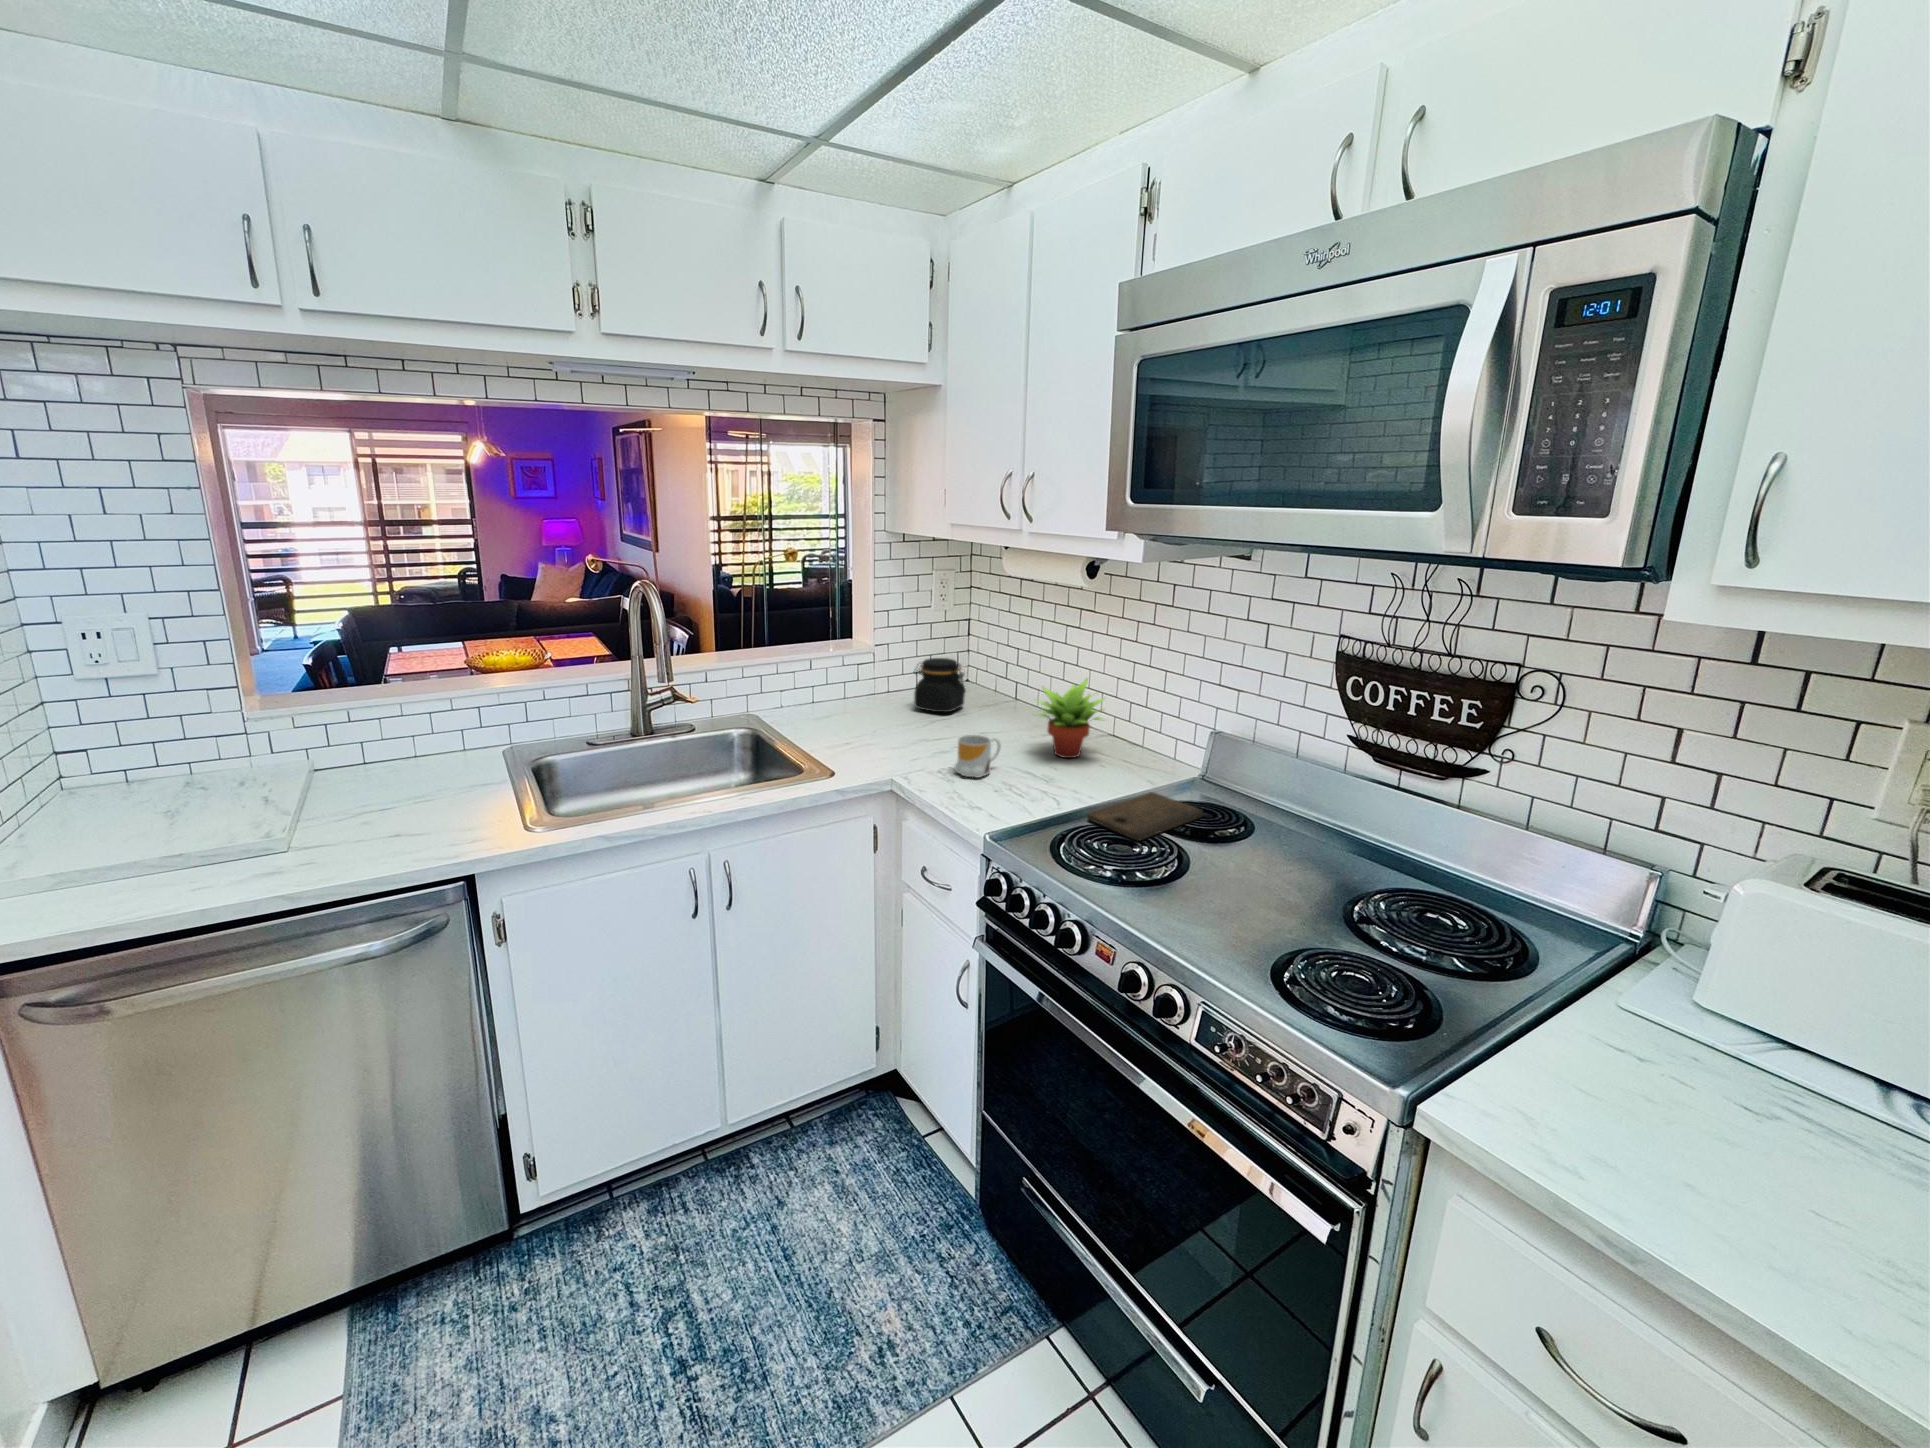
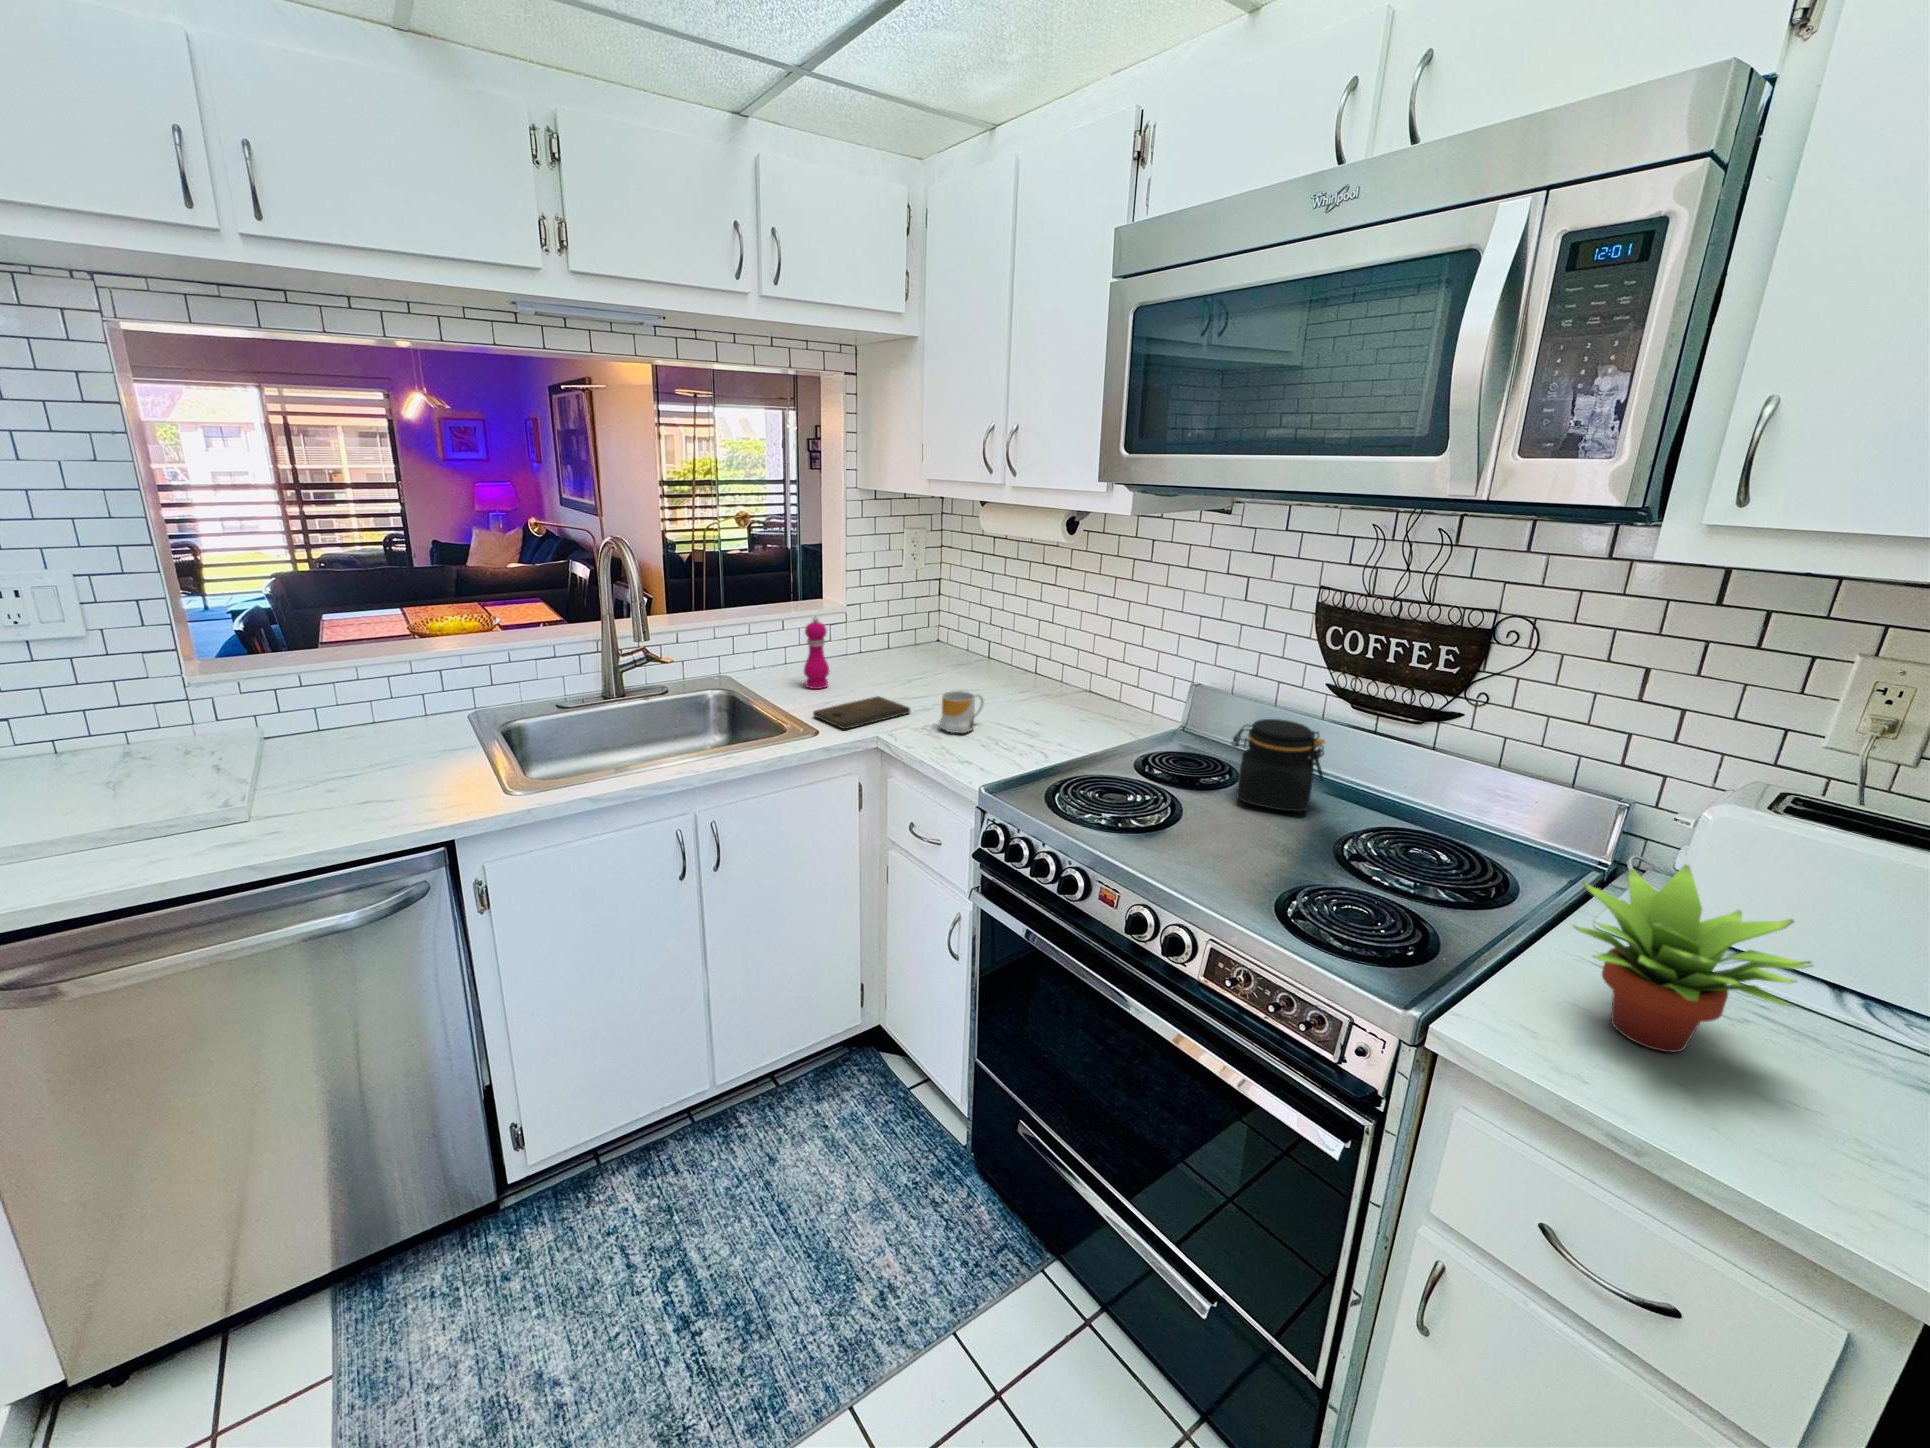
pepper mill: none [828,658,853,729] -> present [804,617,829,689]
jar: present [914,658,966,712] -> present [1232,719,1325,812]
succulent plant: present [1036,679,1105,758] -> present [1574,865,1813,1052]
cutting board: present [1087,792,1203,841] -> present [813,696,911,729]

